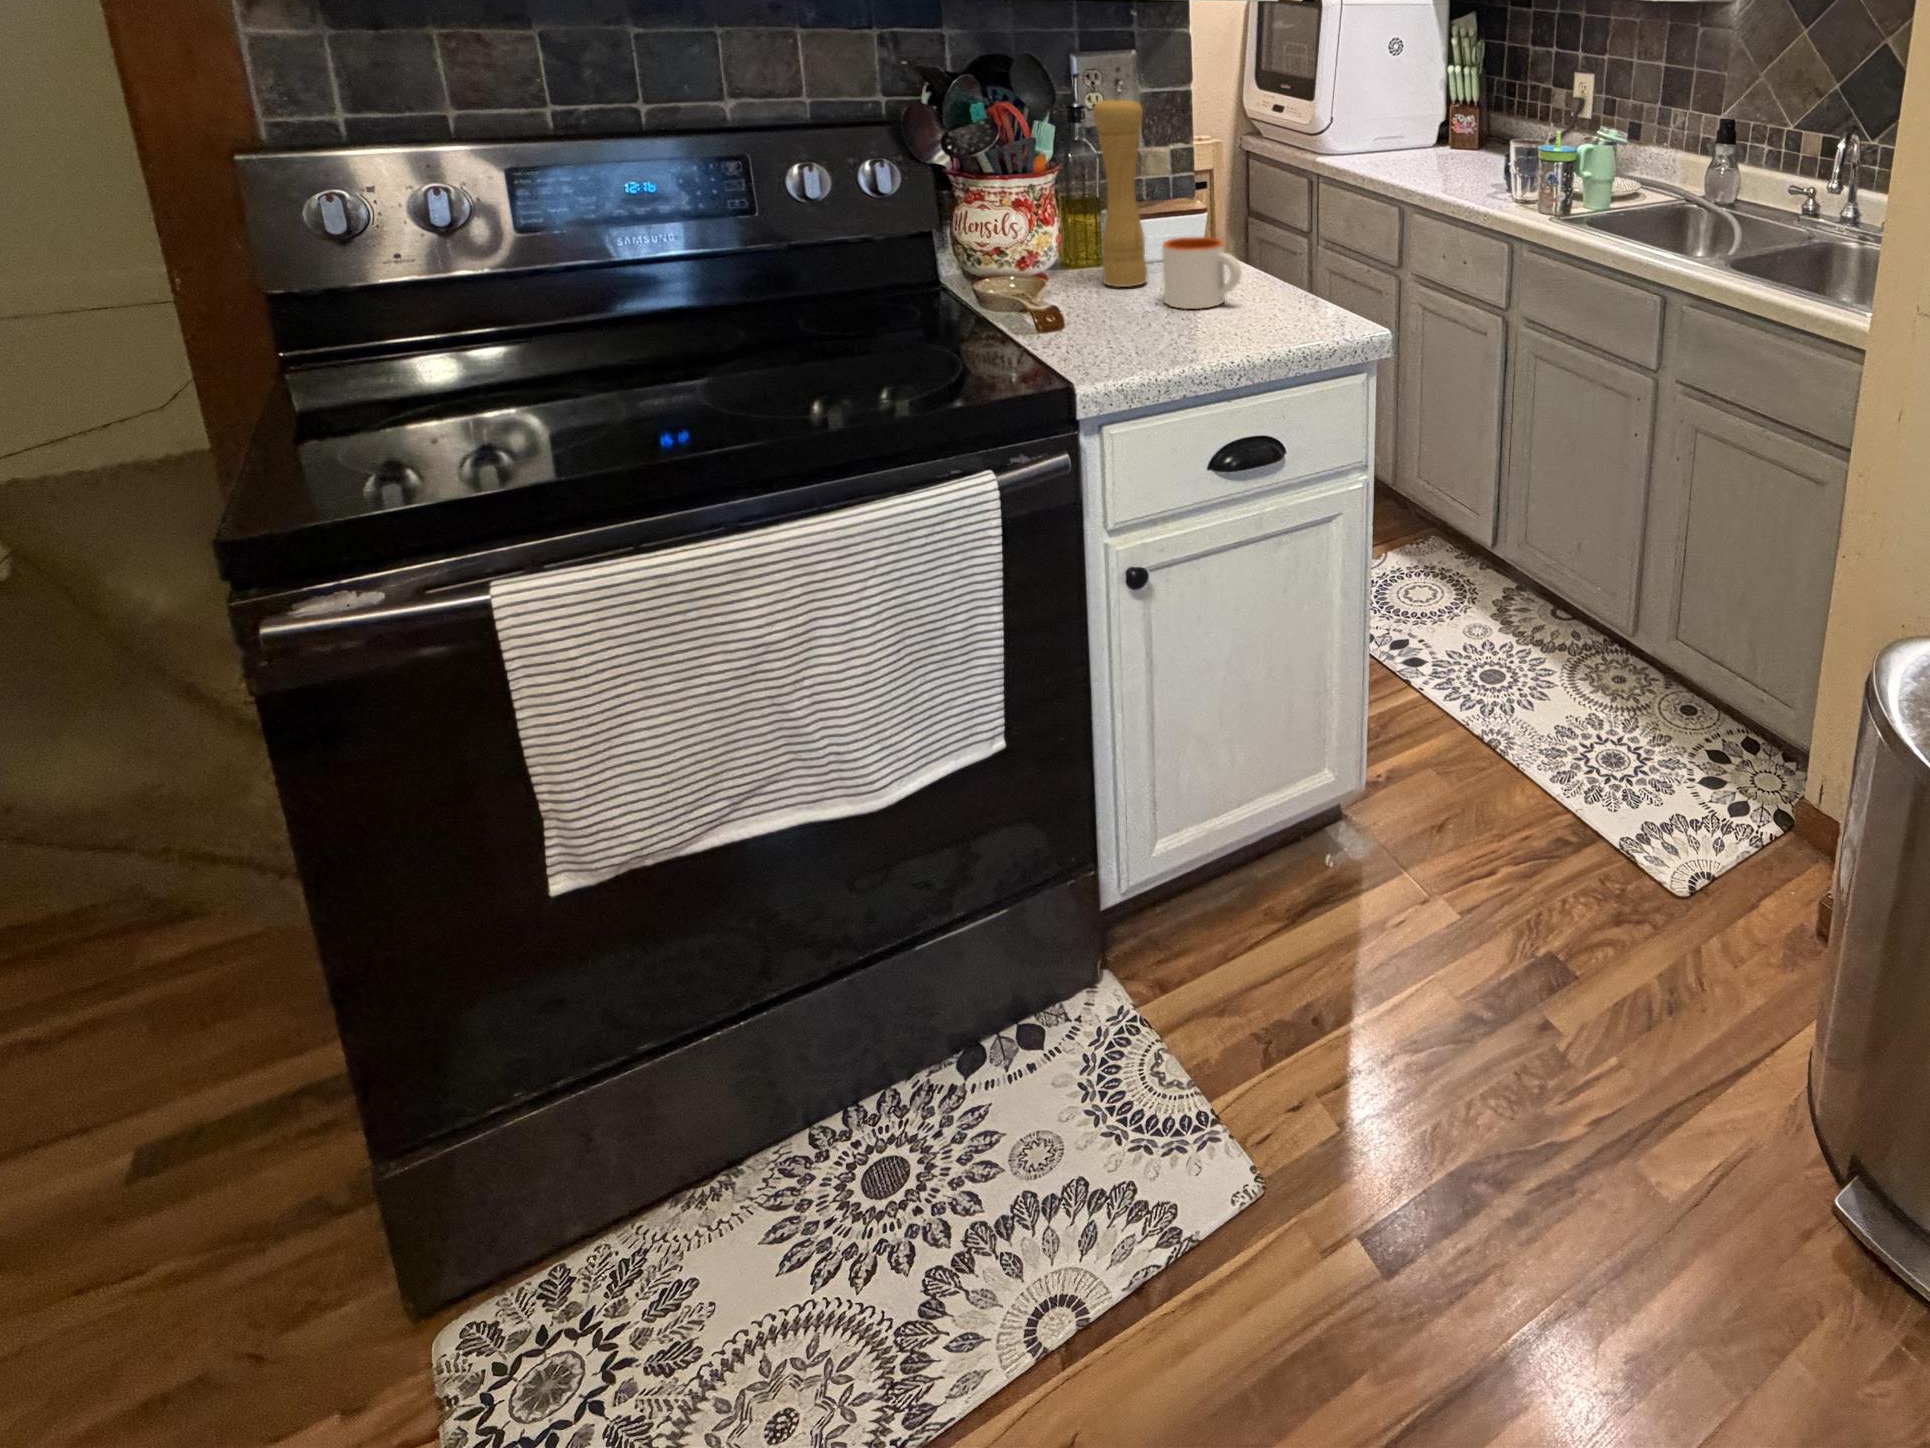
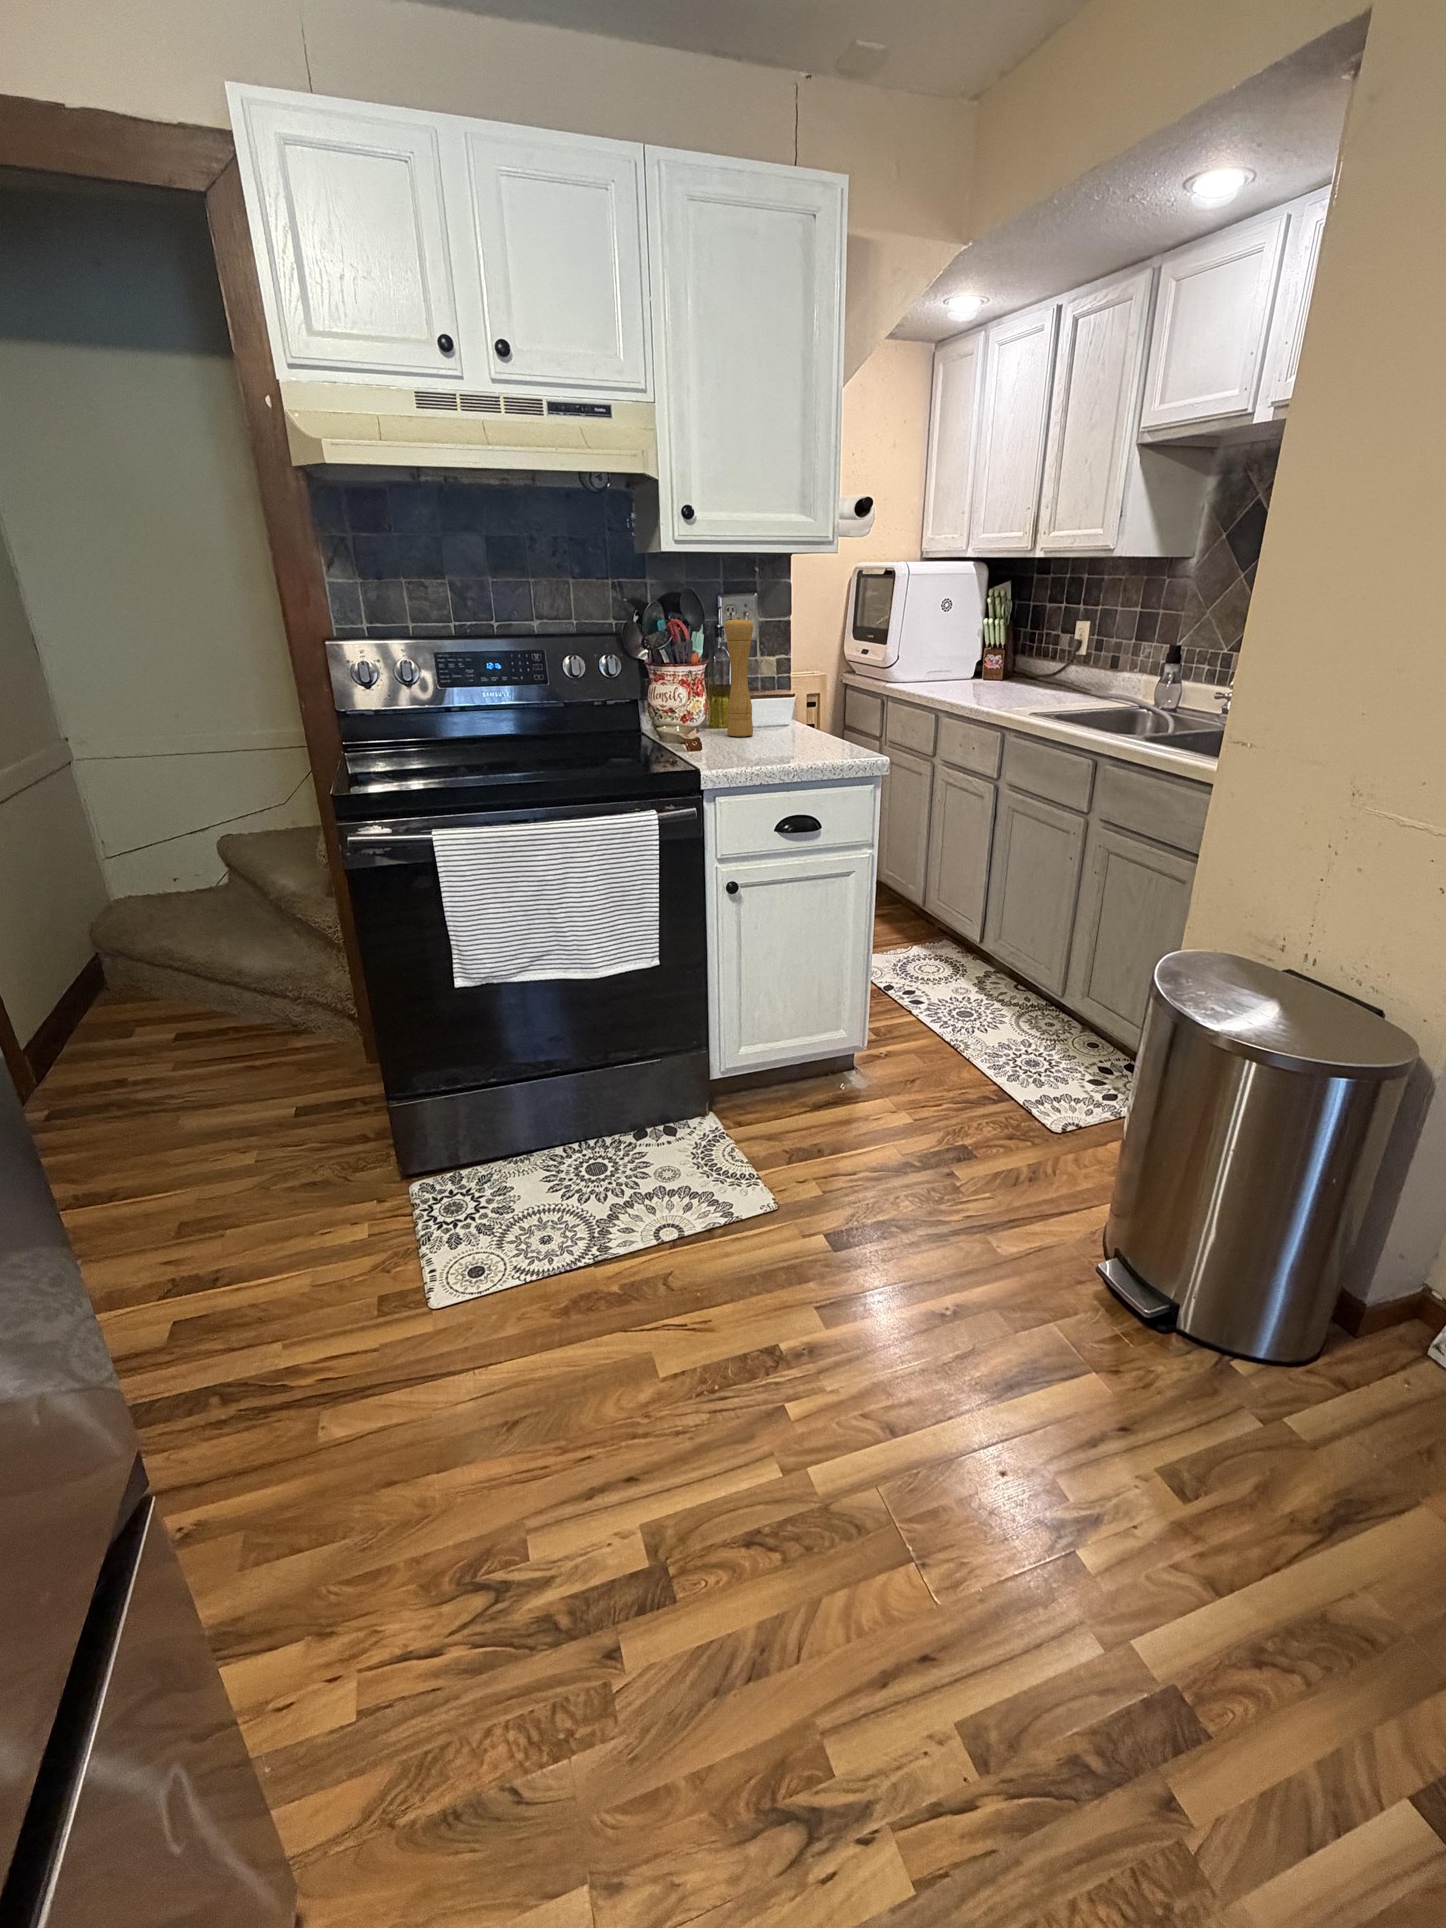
mug: present [1162,237,1241,309] -> none [759,704,804,746]

